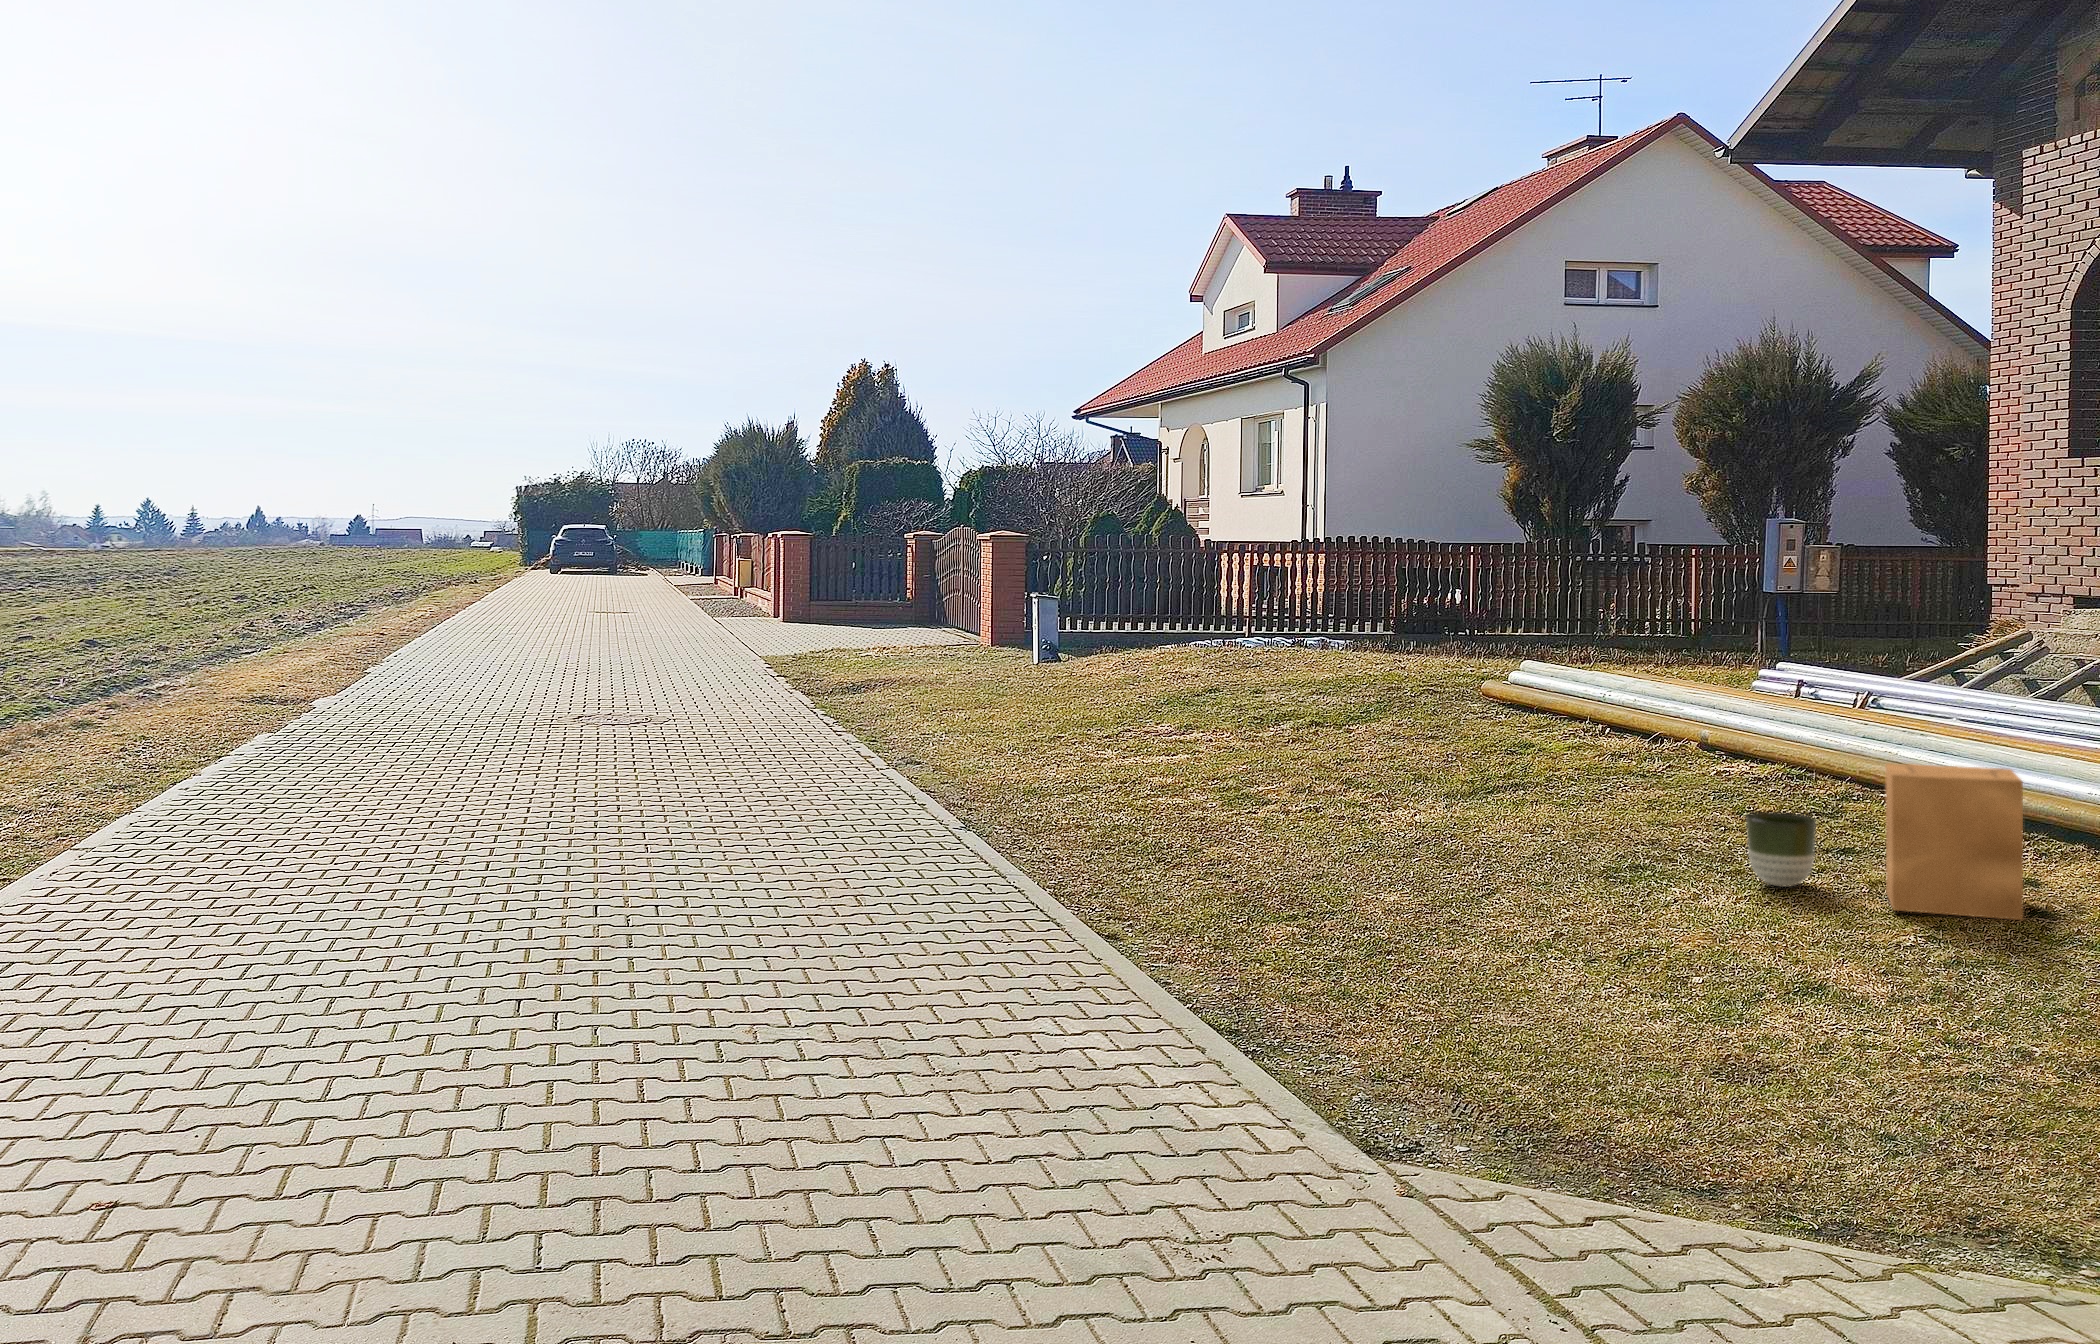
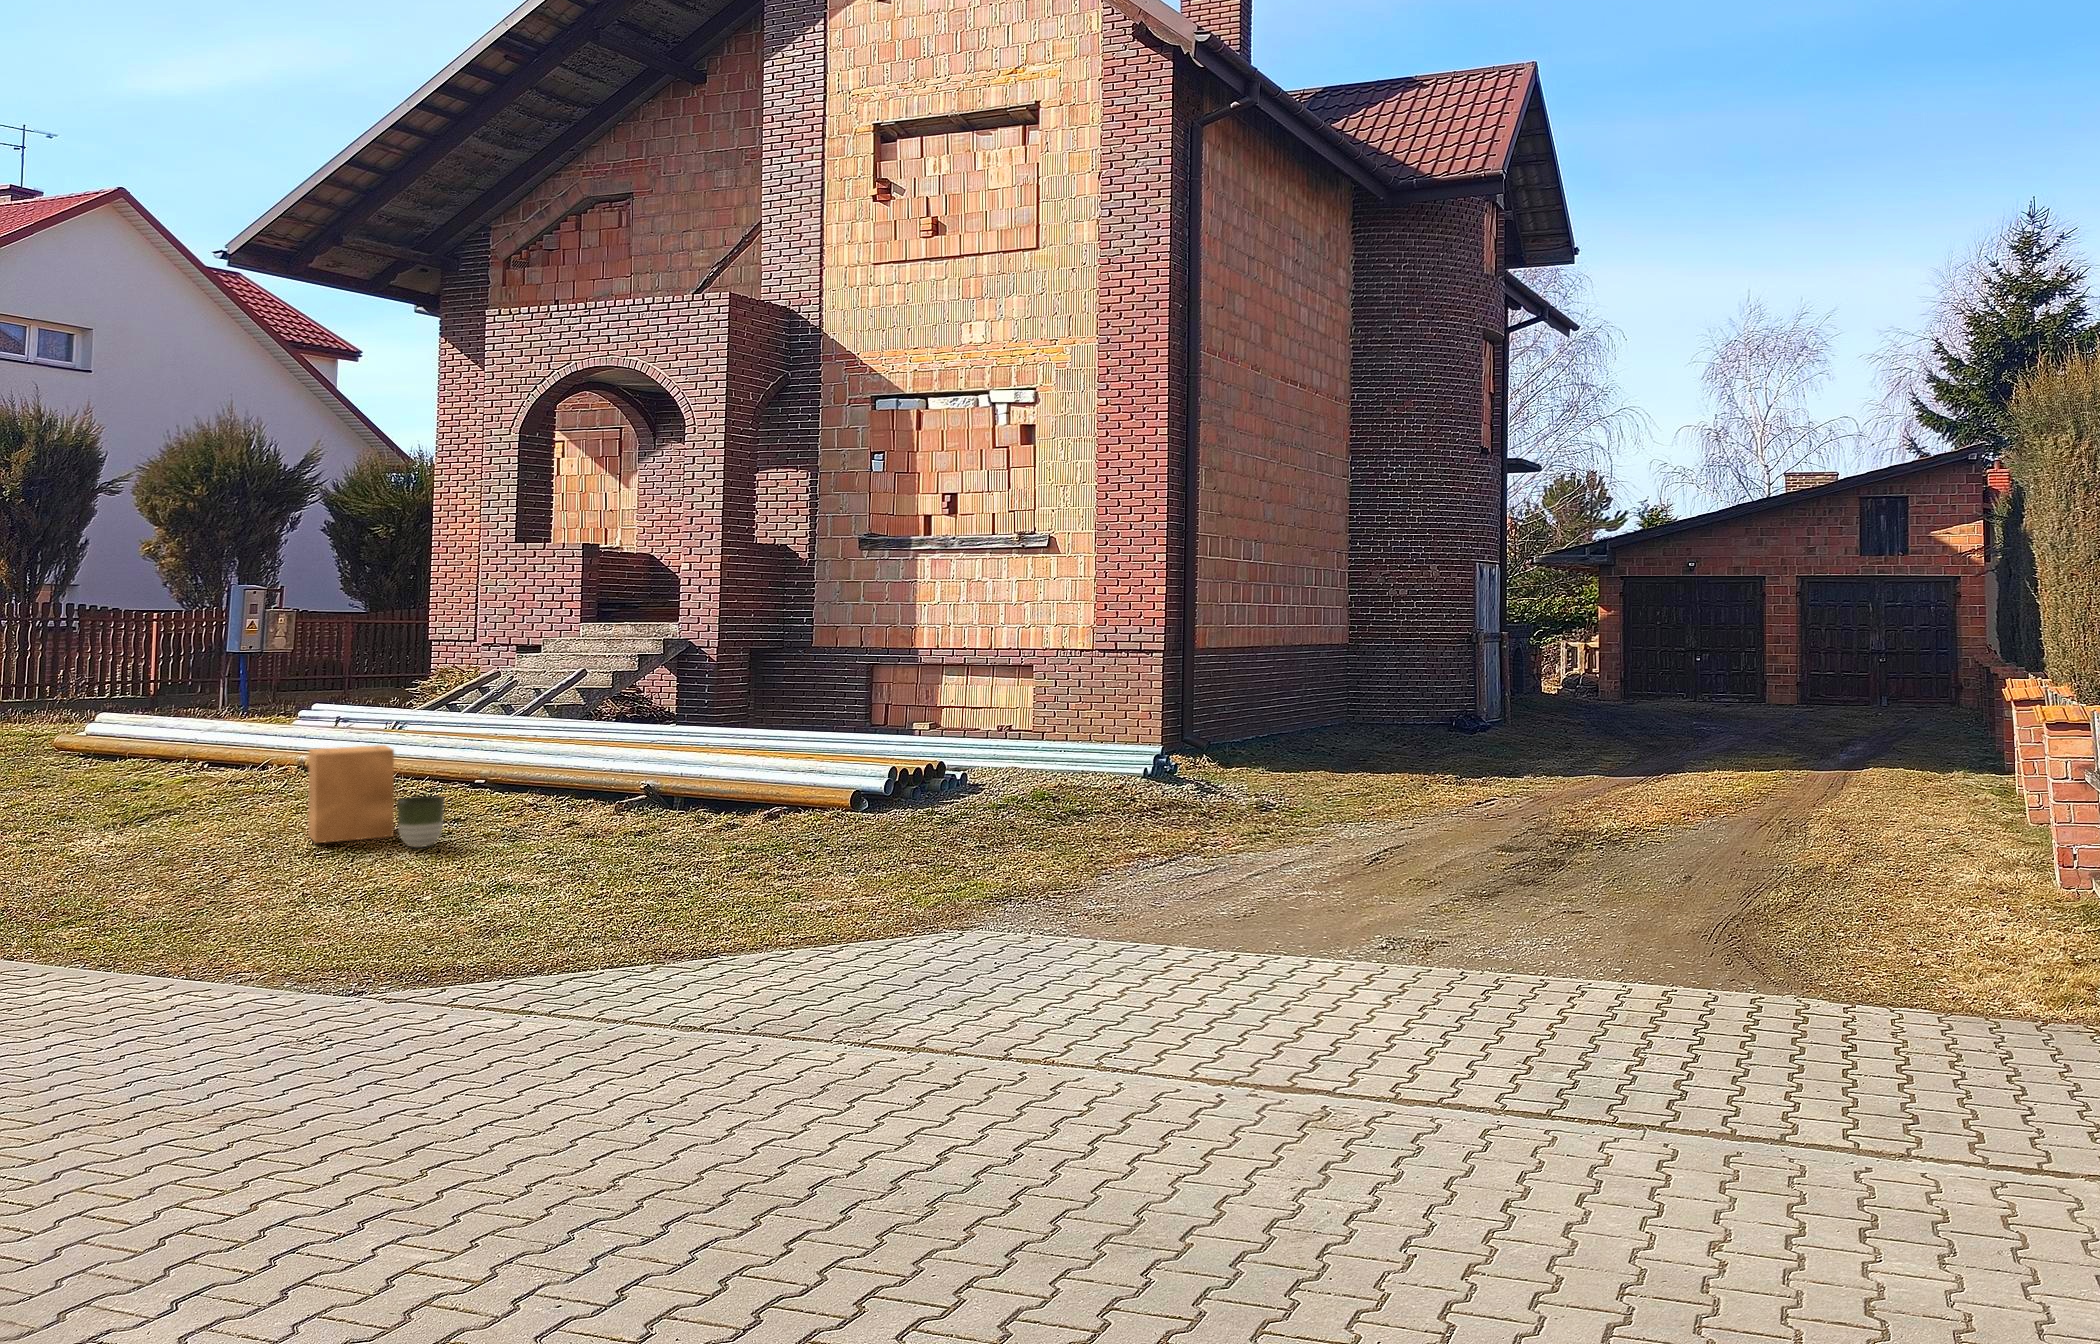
cardboard box: present [1886,763,2023,920] -> present [308,745,394,843]

